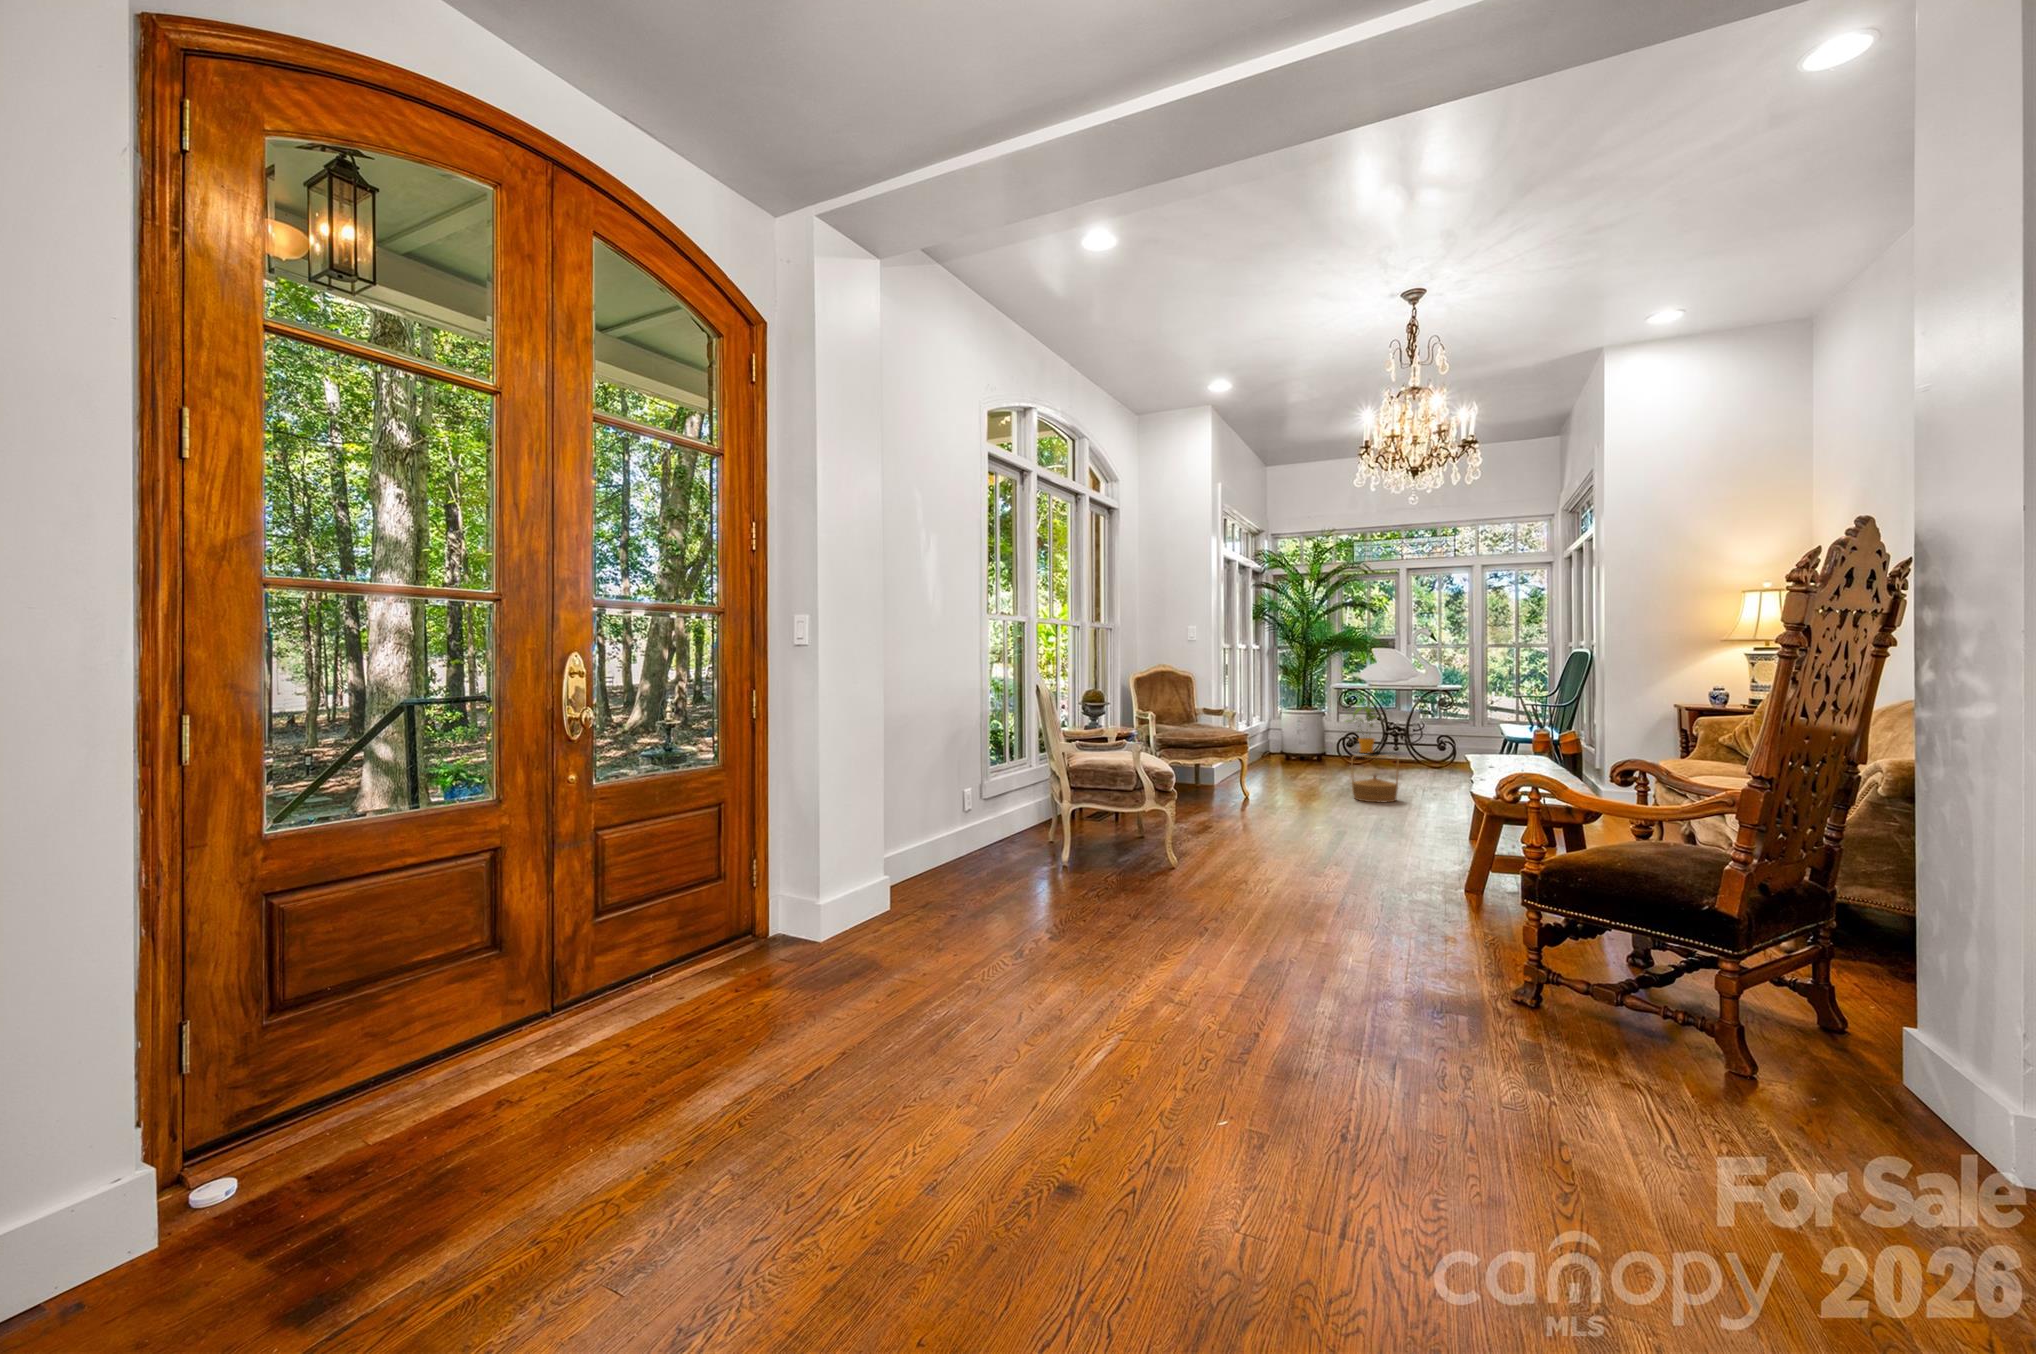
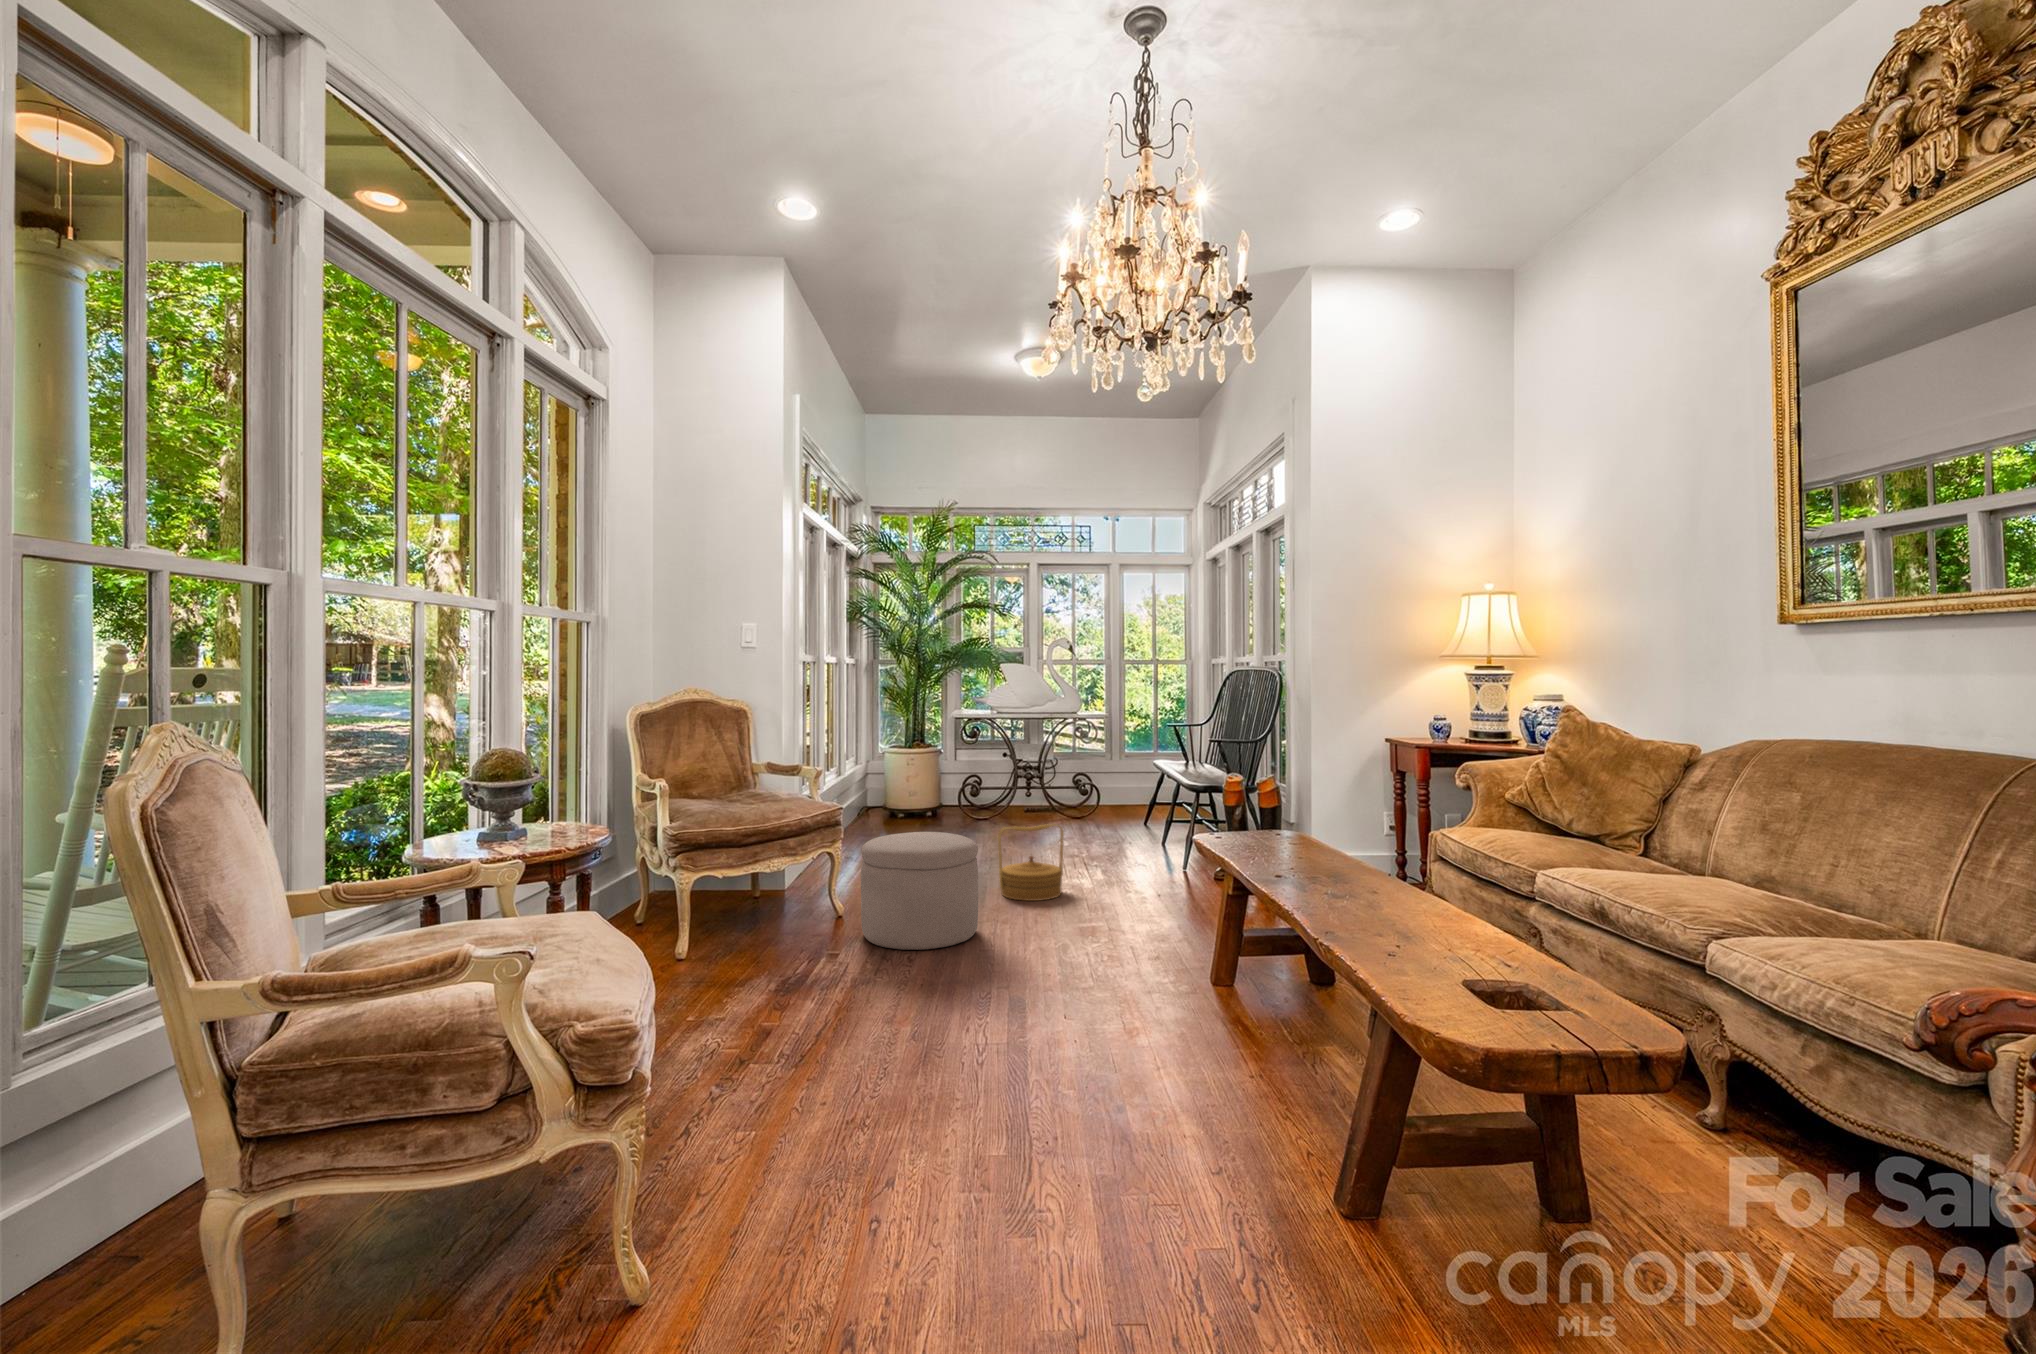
house plant: present [1345,706,1378,753] -> none [959,737,1012,802]
ottoman: none [1260,751,1331,815] -> present [861,832,978,950]

